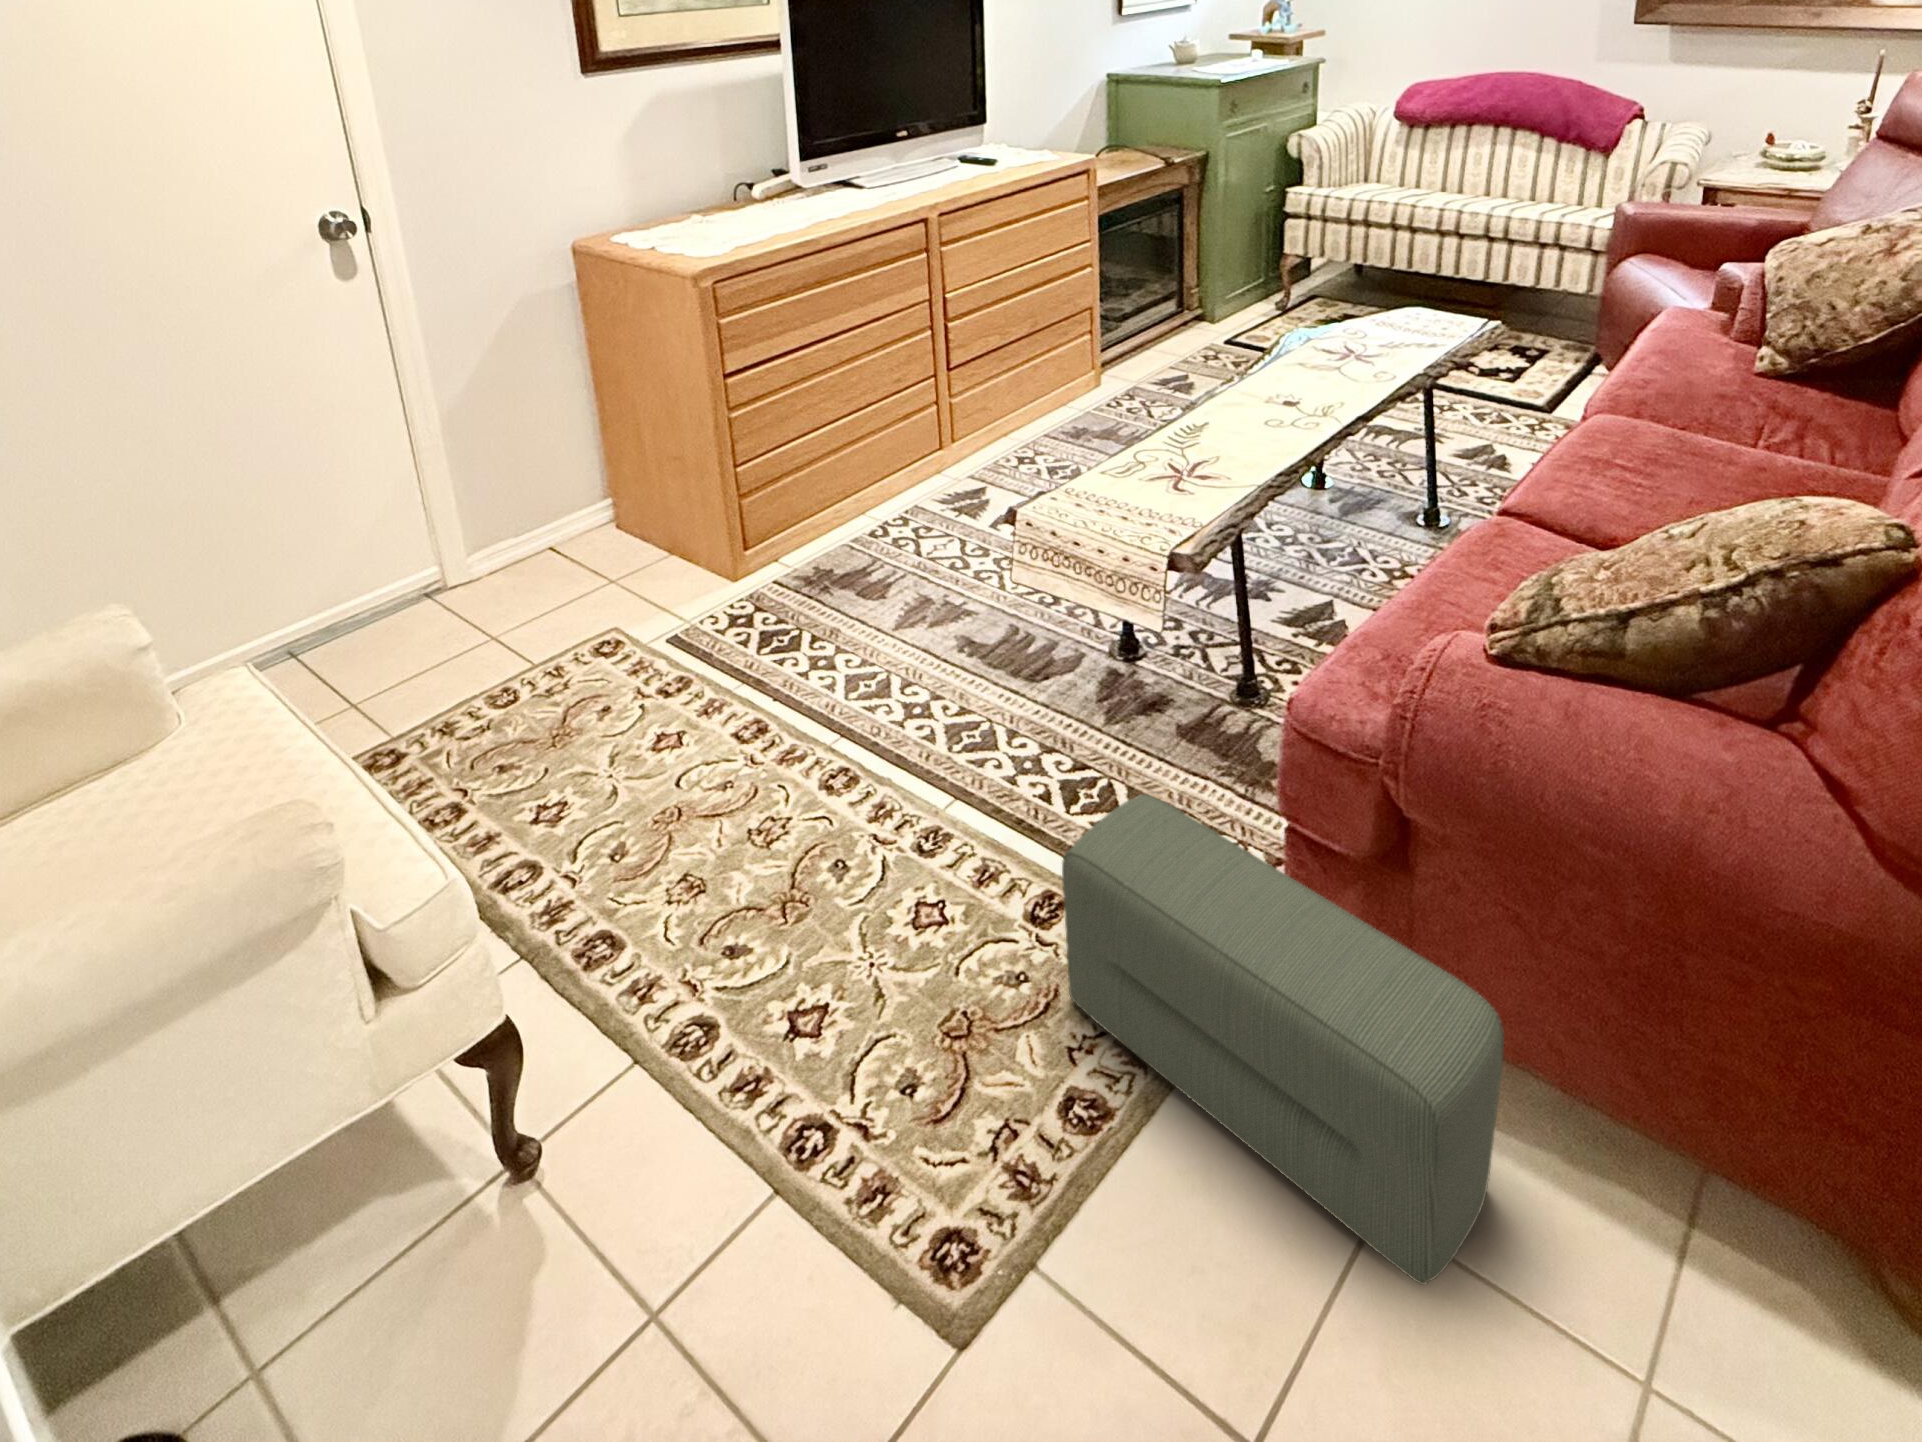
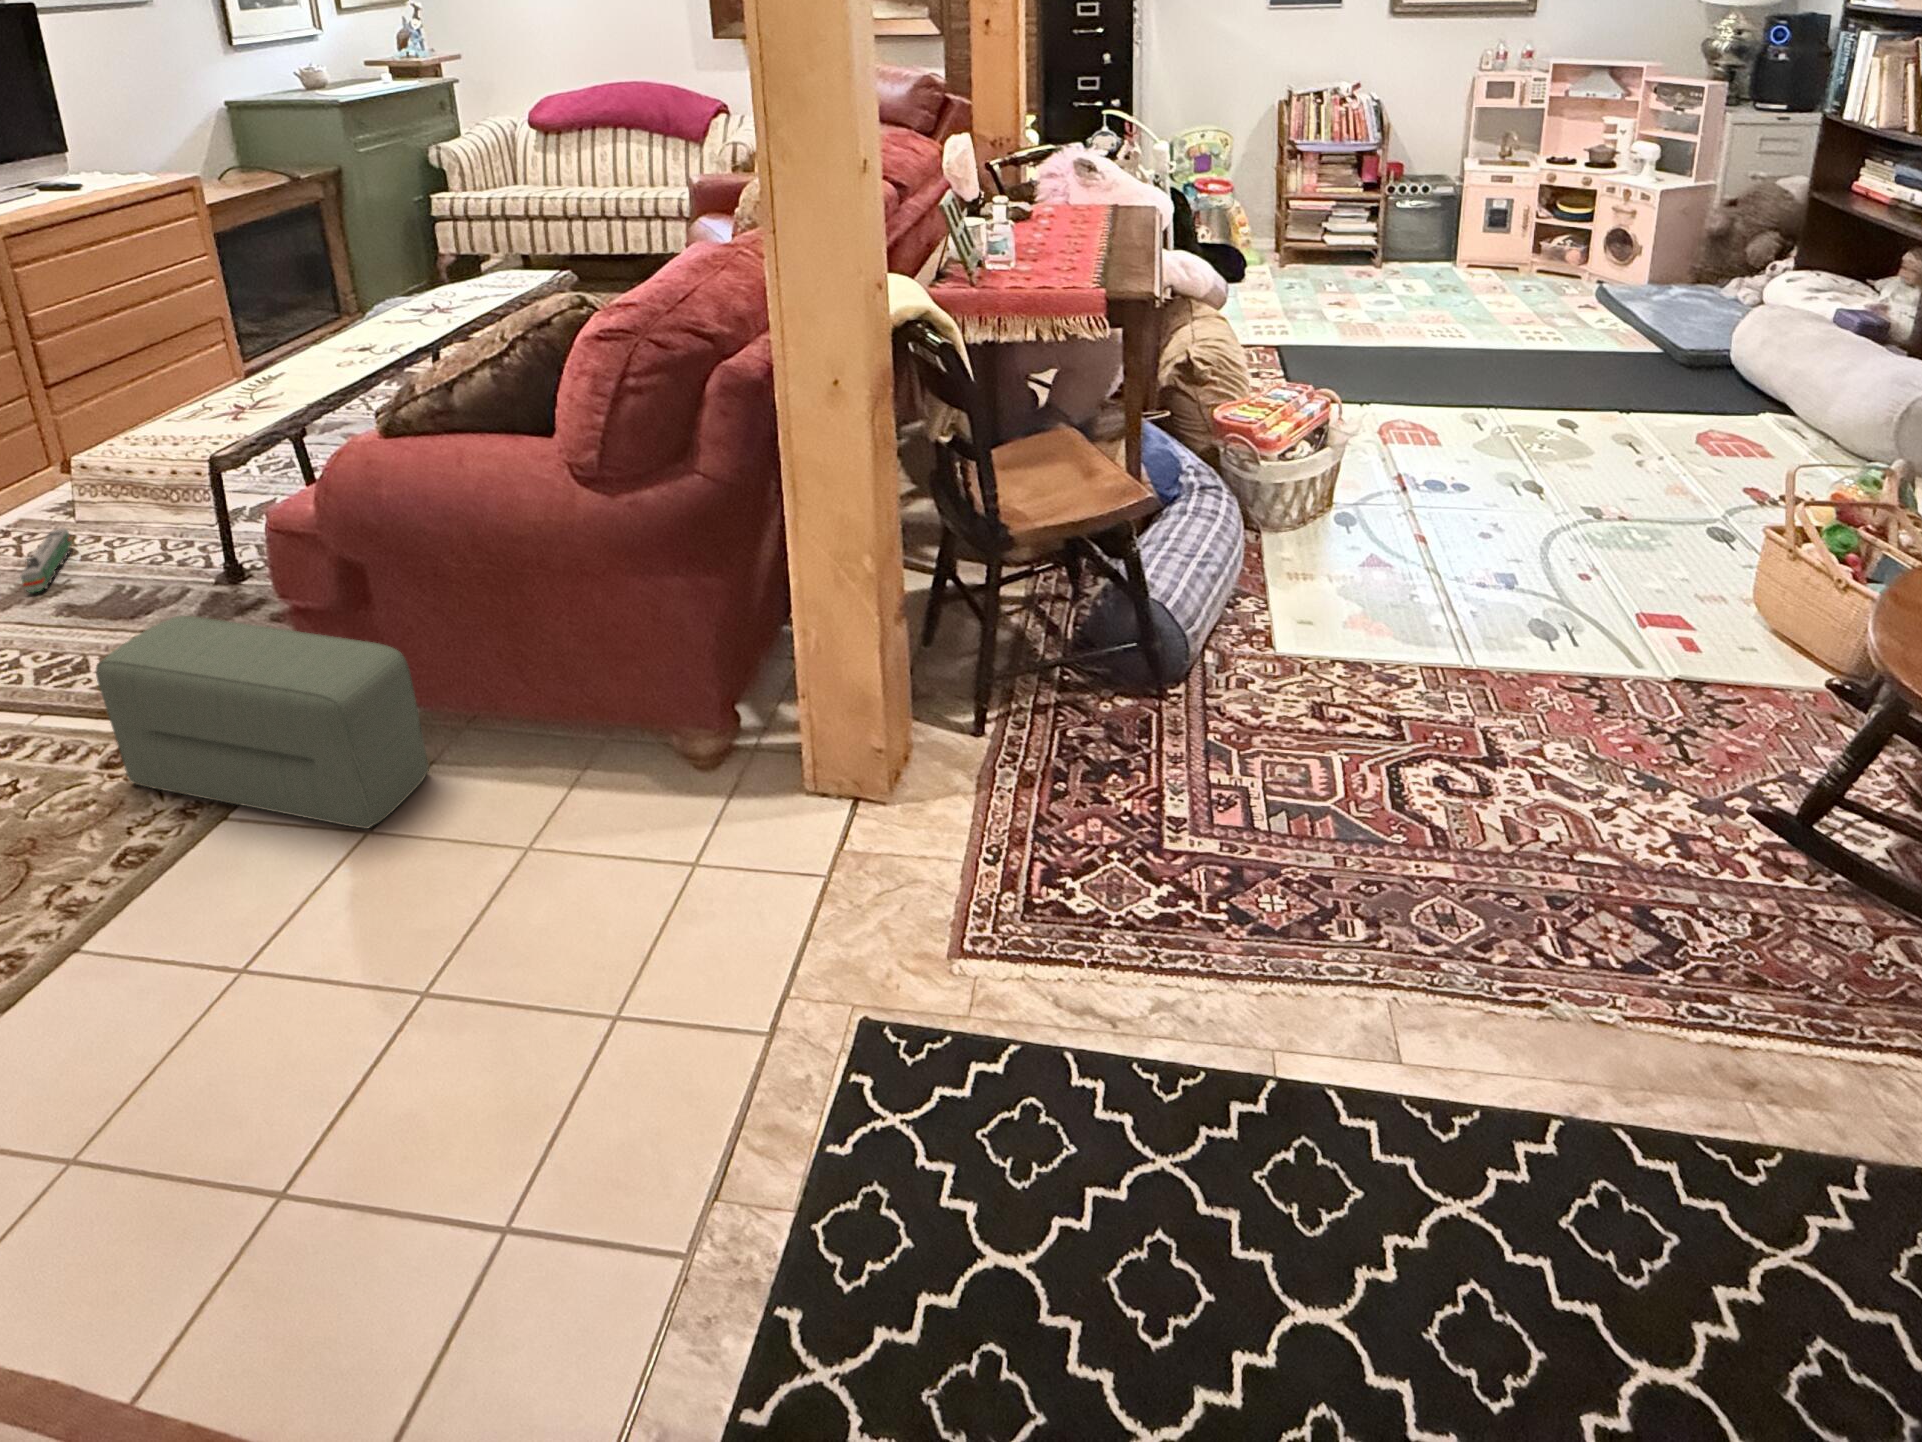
toy train: none [929,545,968,623] -> present [21,528,72,593]

